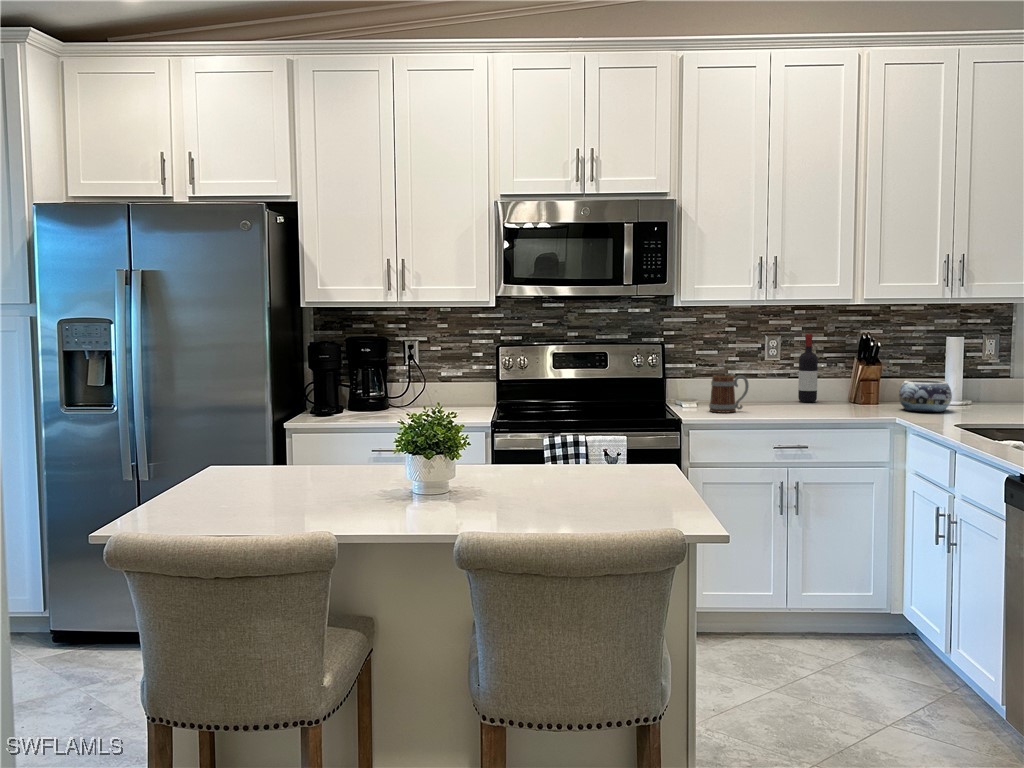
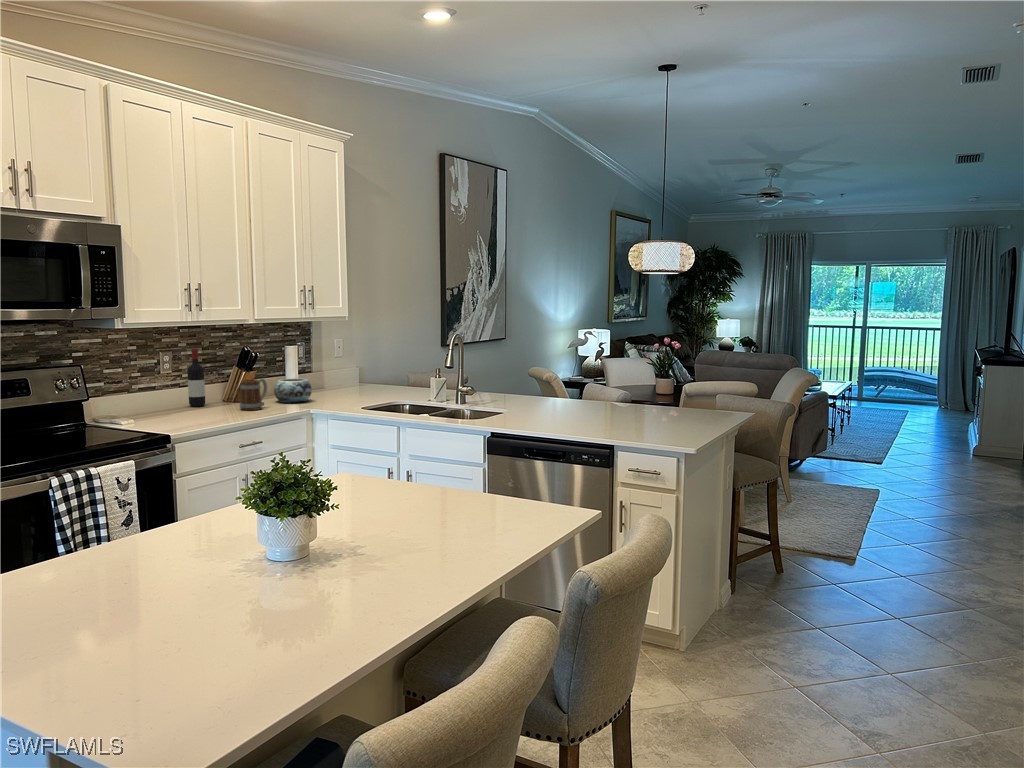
mug: present [709,375,749,412] -> present [240,379,267,410]

